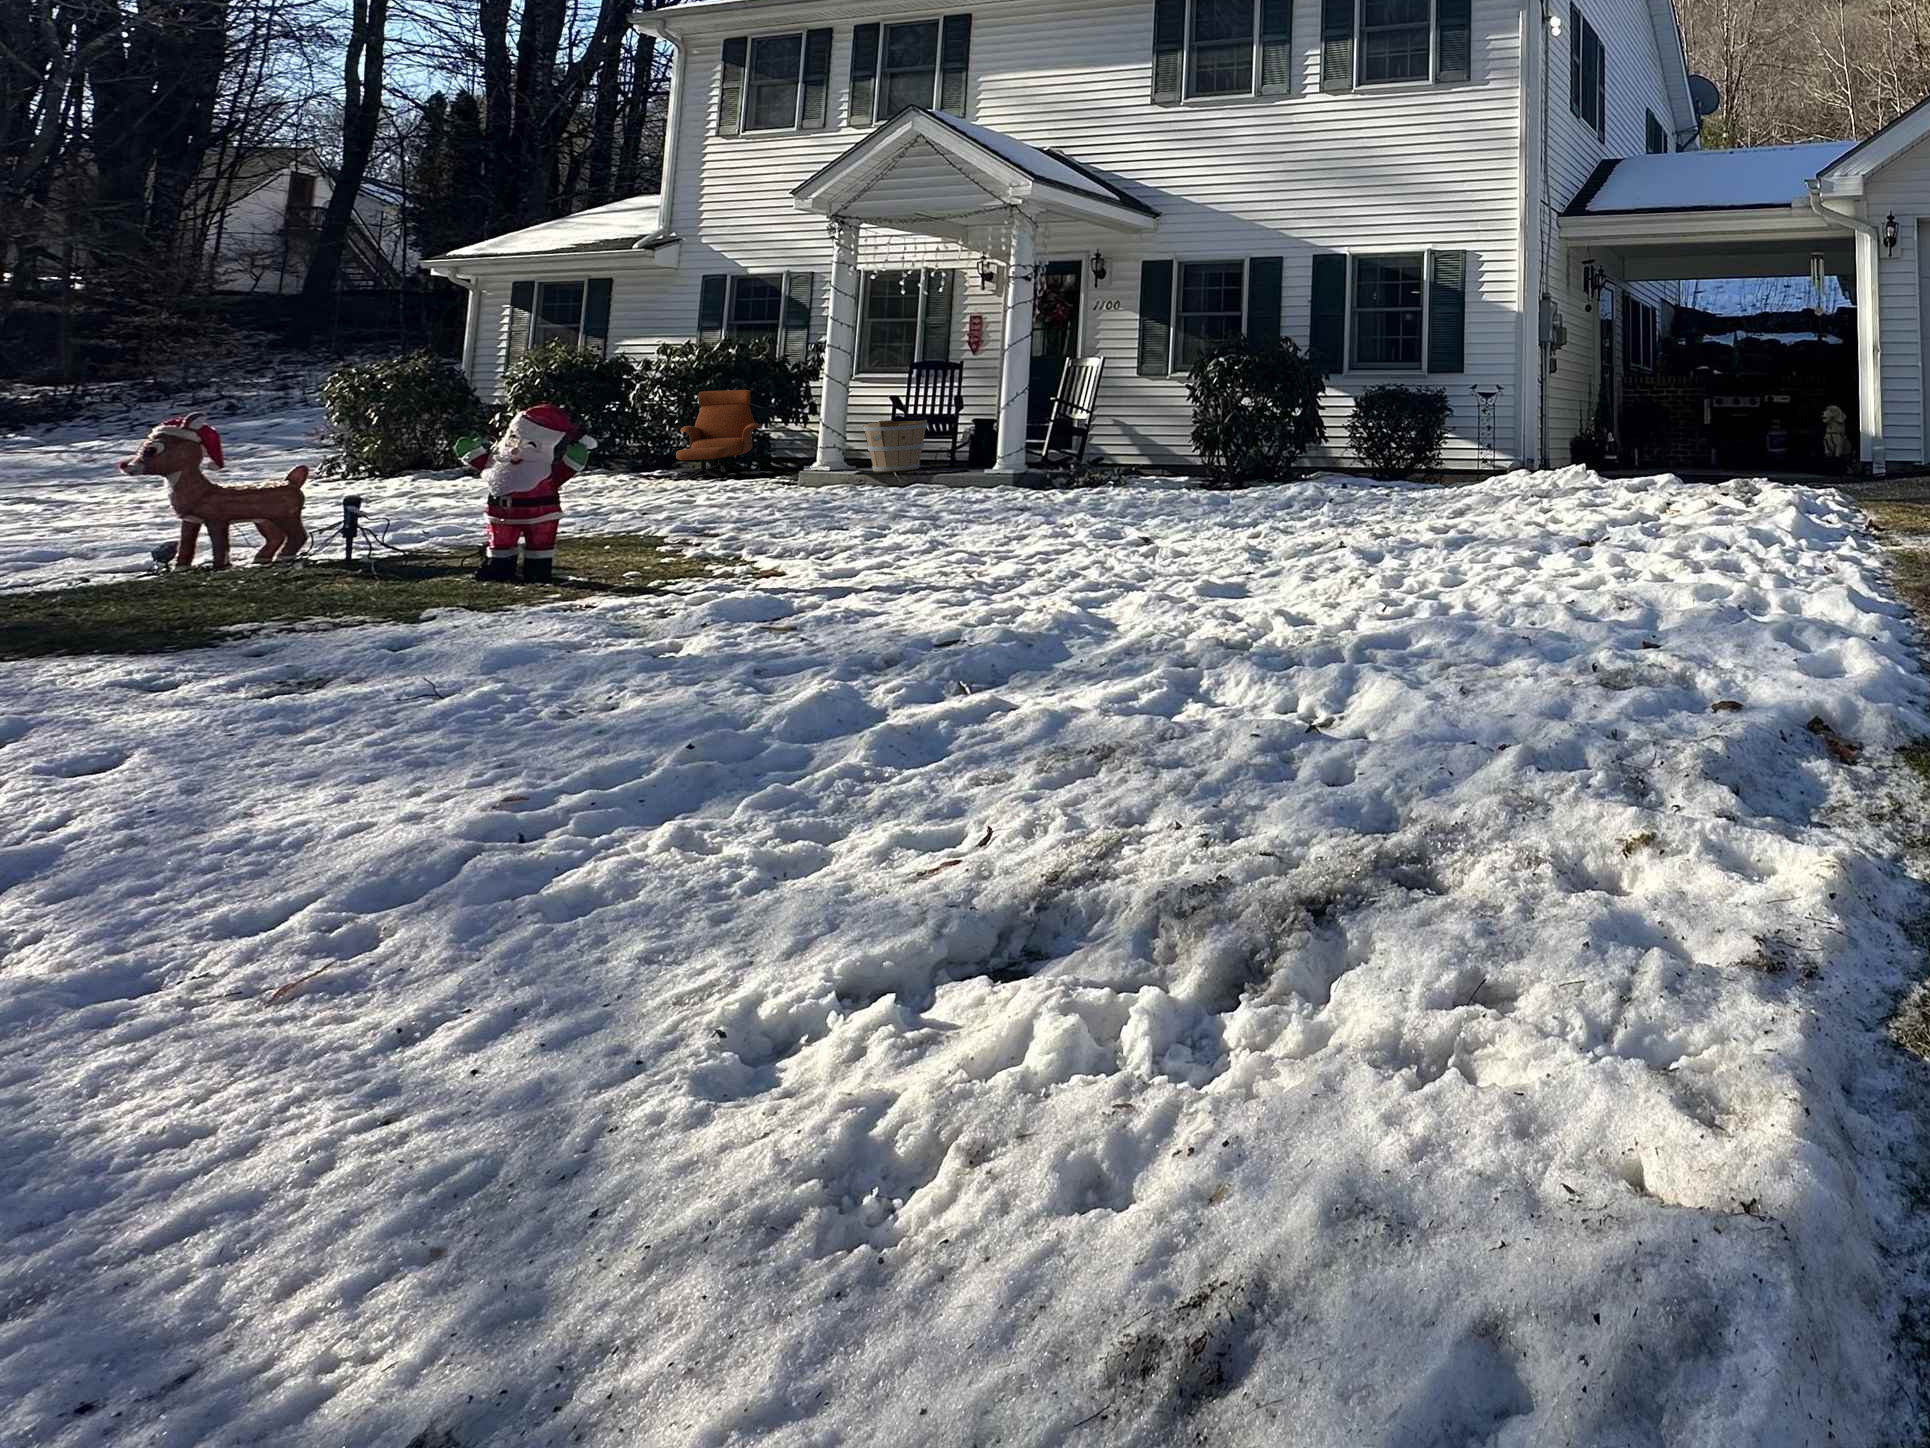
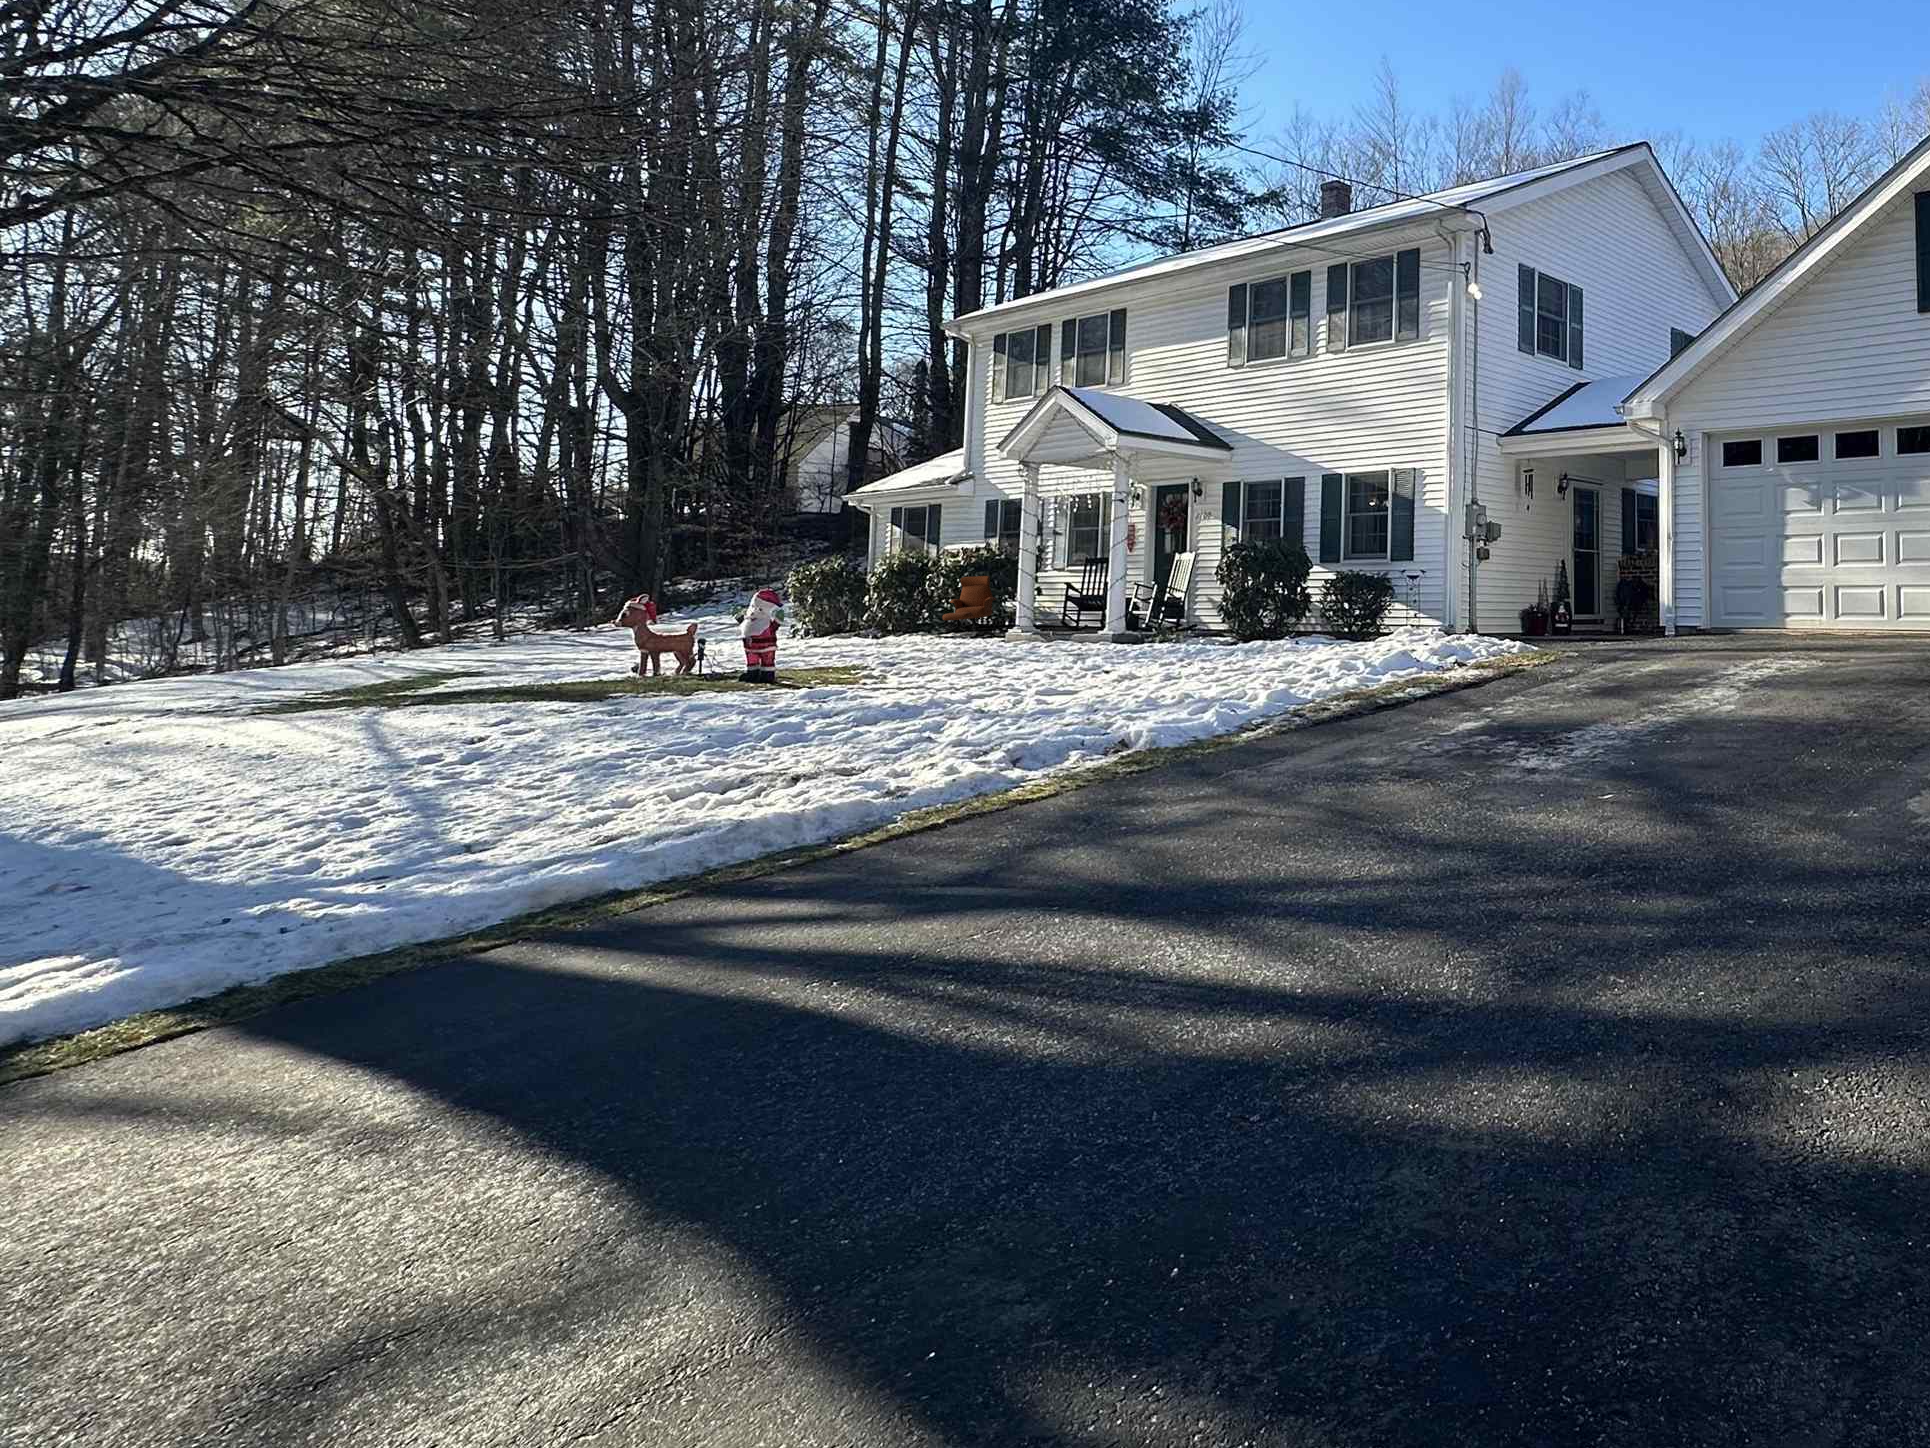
wooden bucket: present [863,420,928,472] -> none [1045,594,1085,628]

